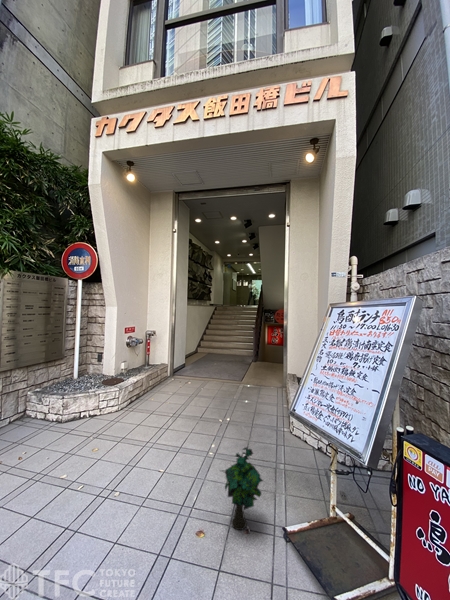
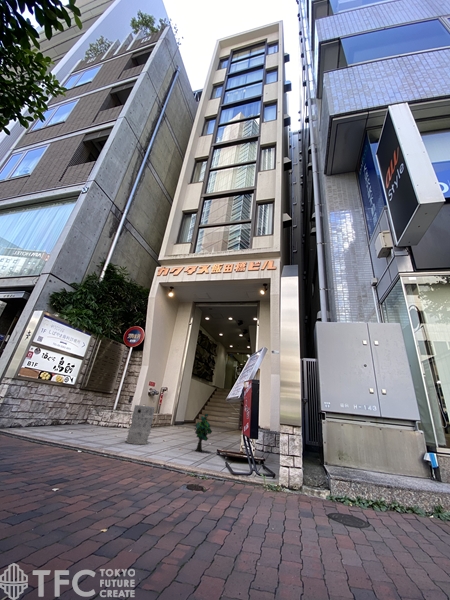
trash can: none [72,431,127,540] -> present [127,405,155,444]

